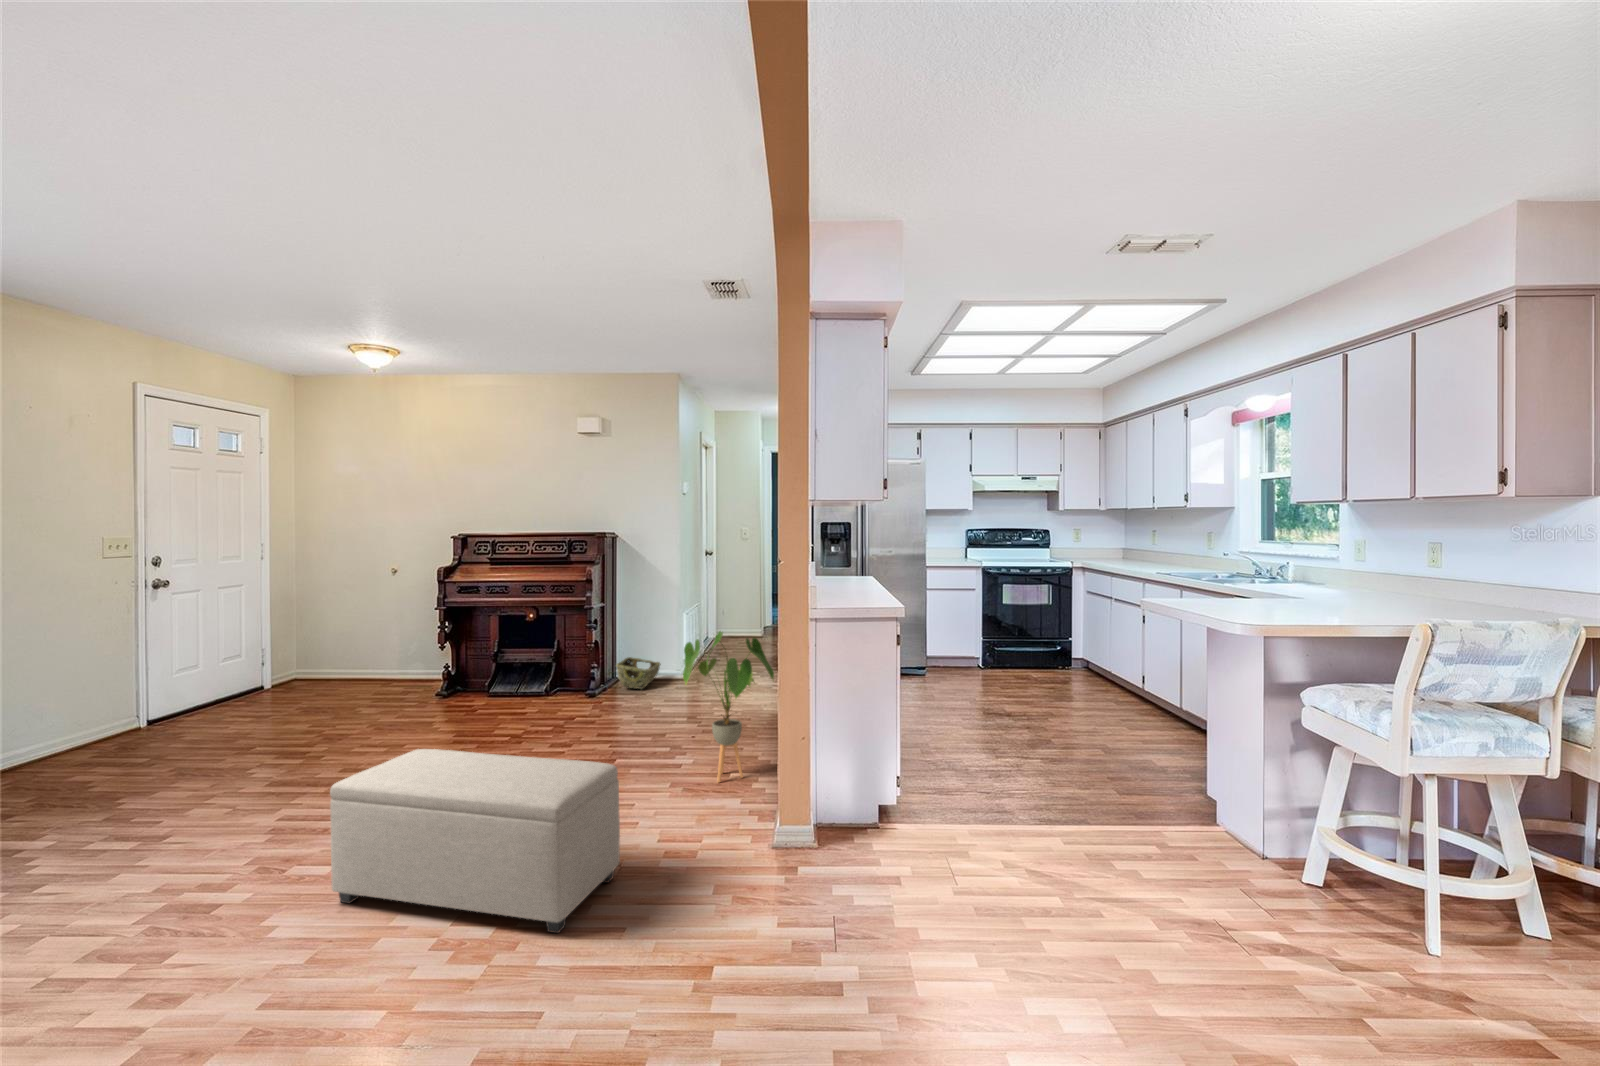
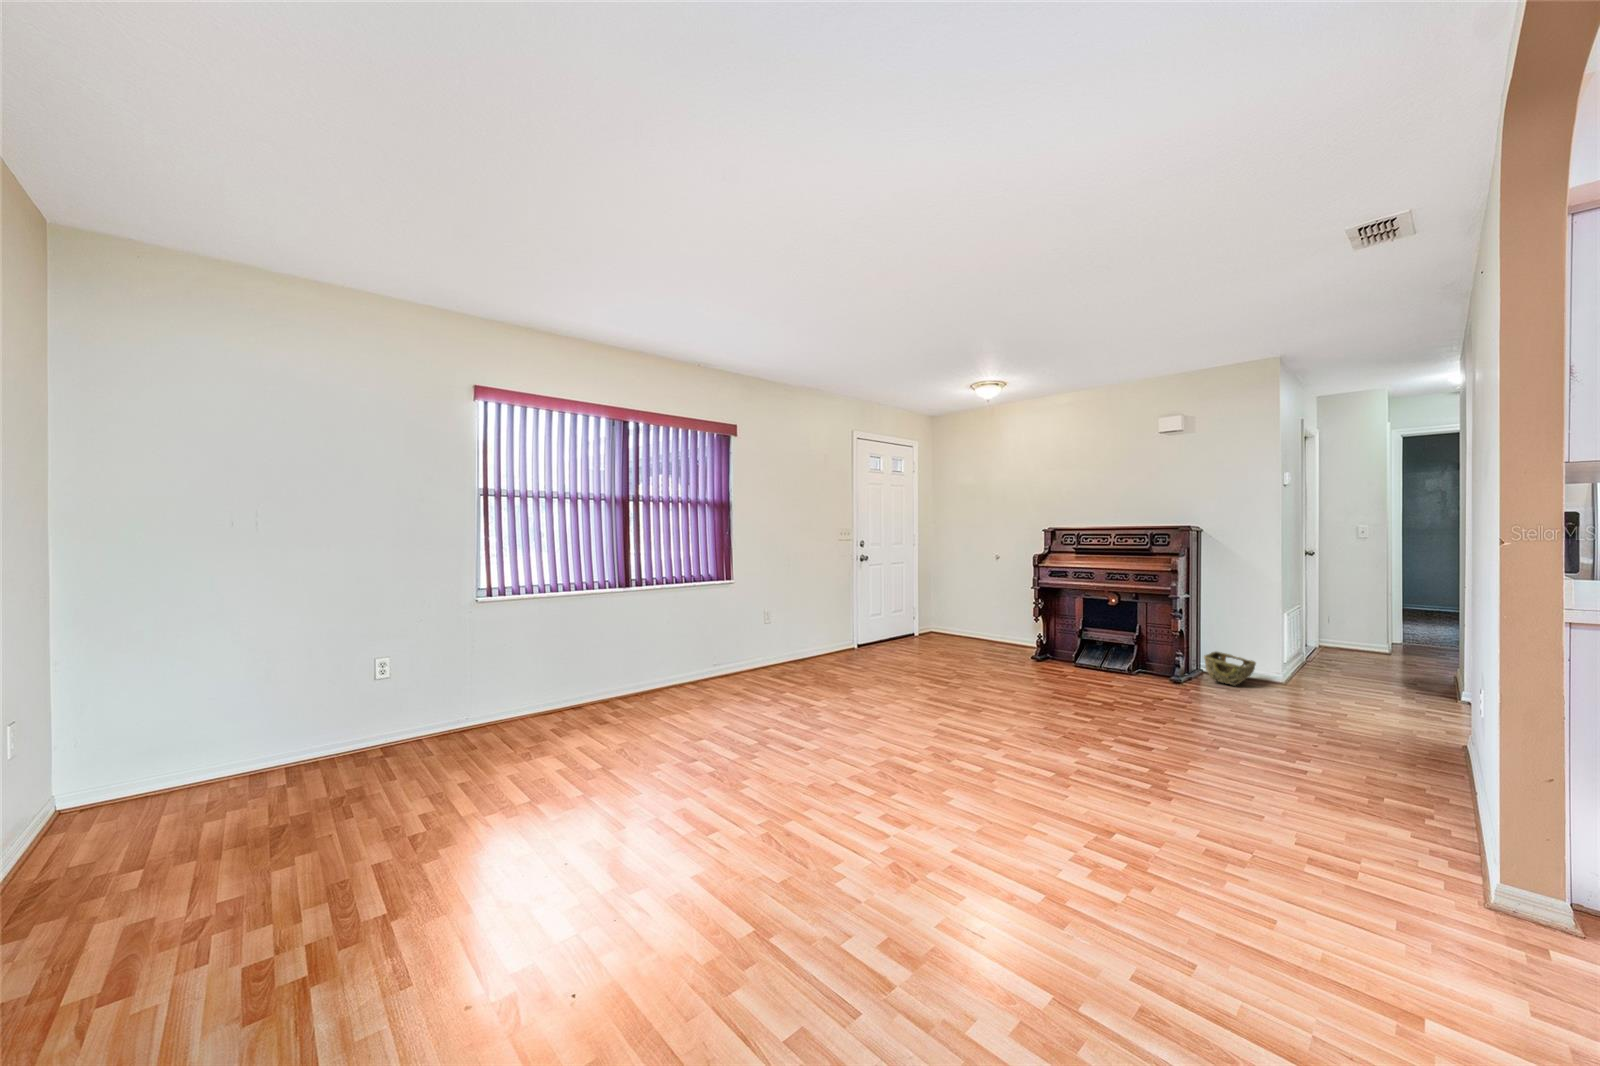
house plant: present [683,631,774,783] -> none [1318,630,1465,808]
ottoman: present [330,749,620,933] -> none [987,693,1254,893]

